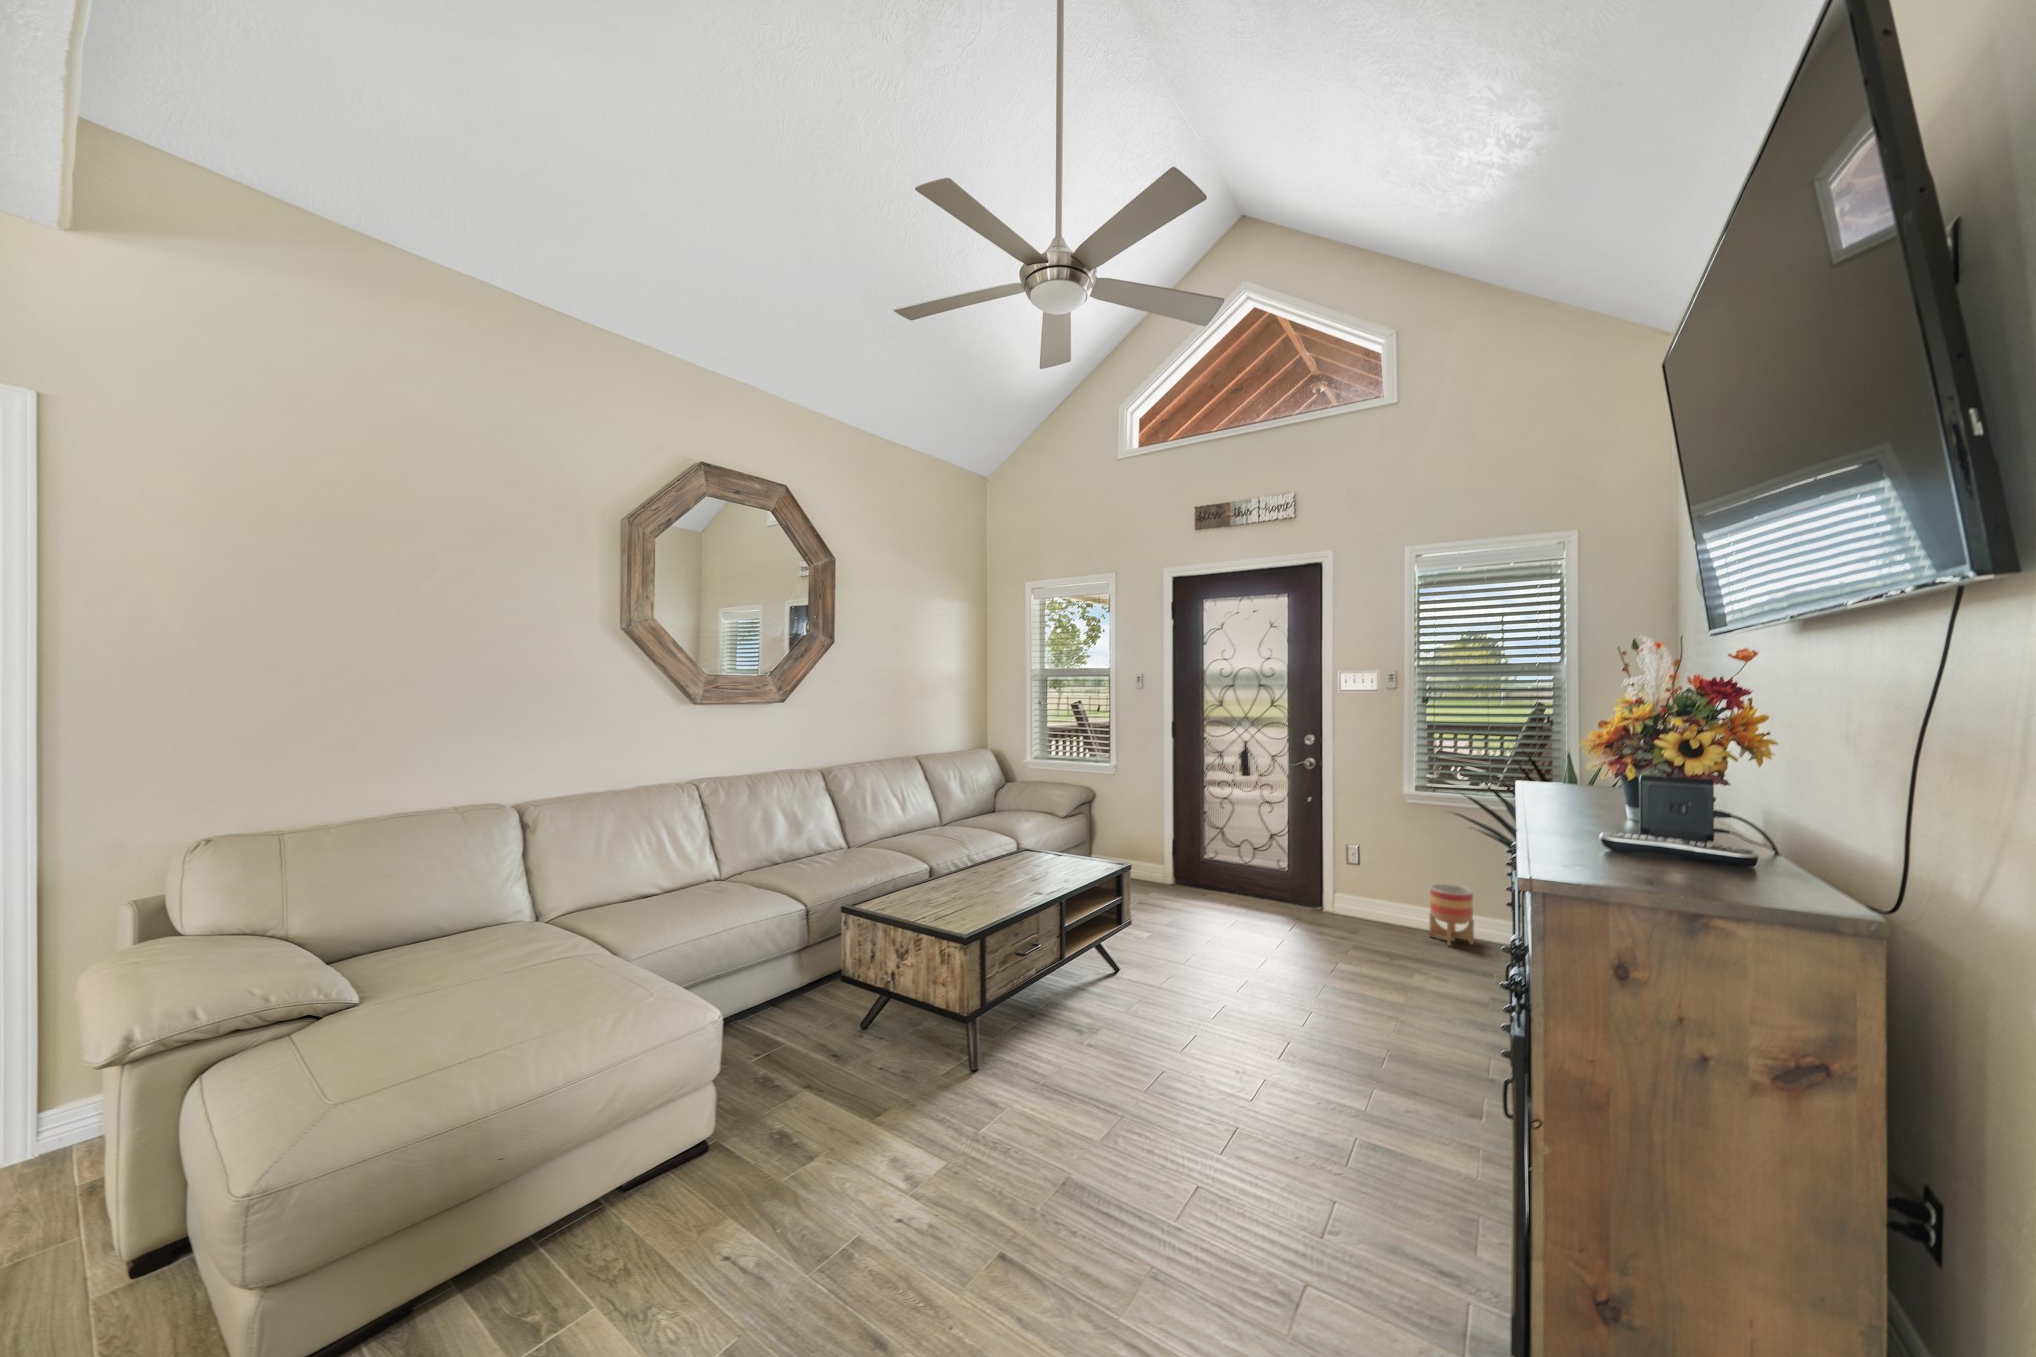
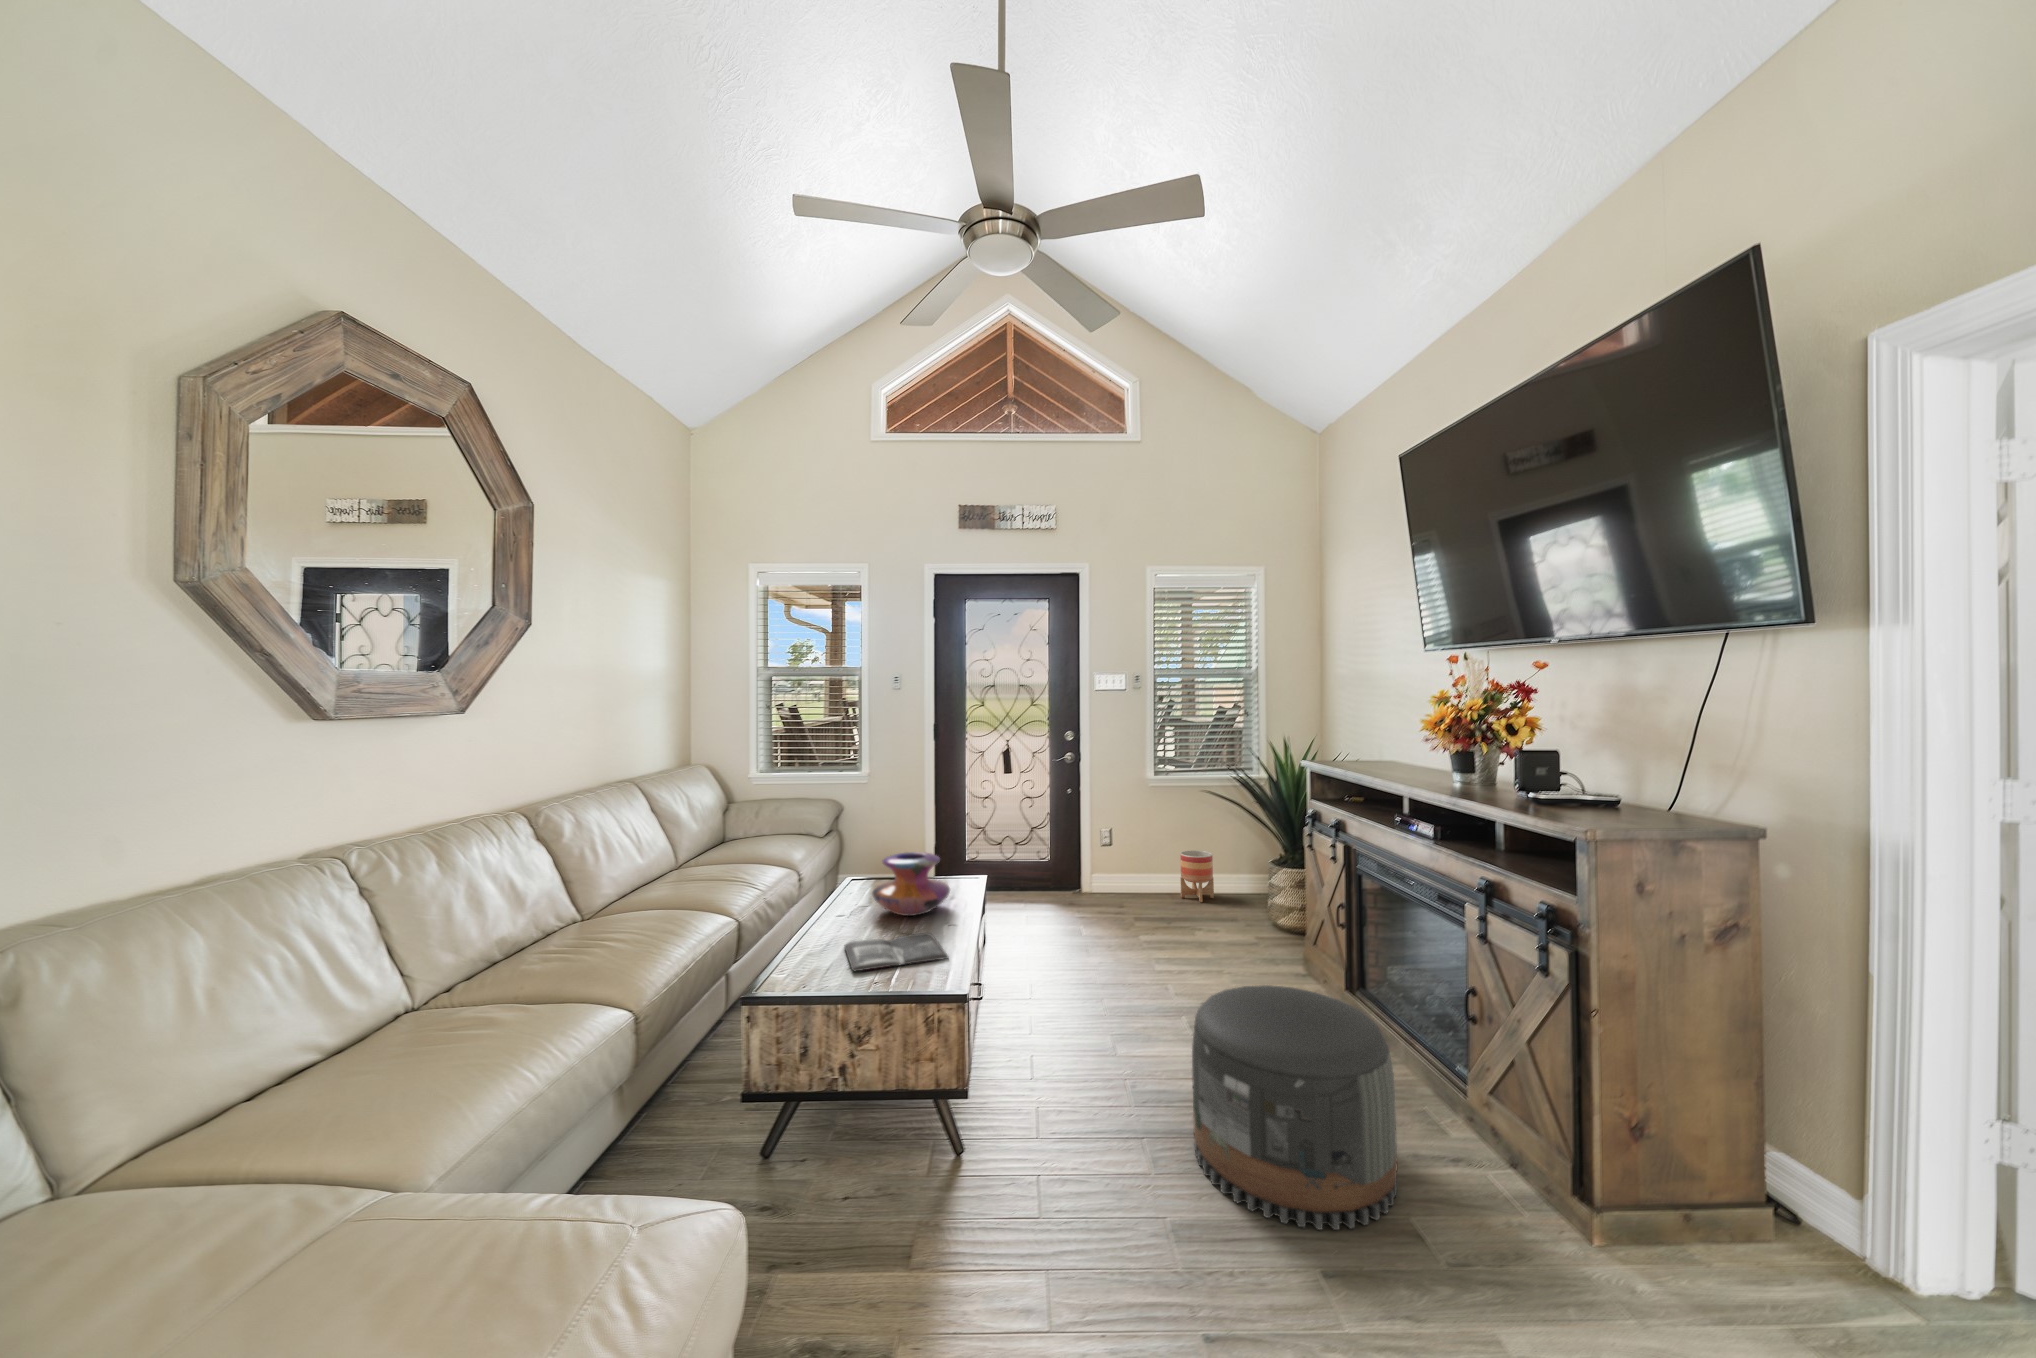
decorative vase: none [985,833,1049,884] -> present [872,852,950,916]
magazine: none [915,891,1001,916] -> present [844,933,949,971]
pouf: none [1111,998,1296,1229] -> present [1192,985,1398,1230]

